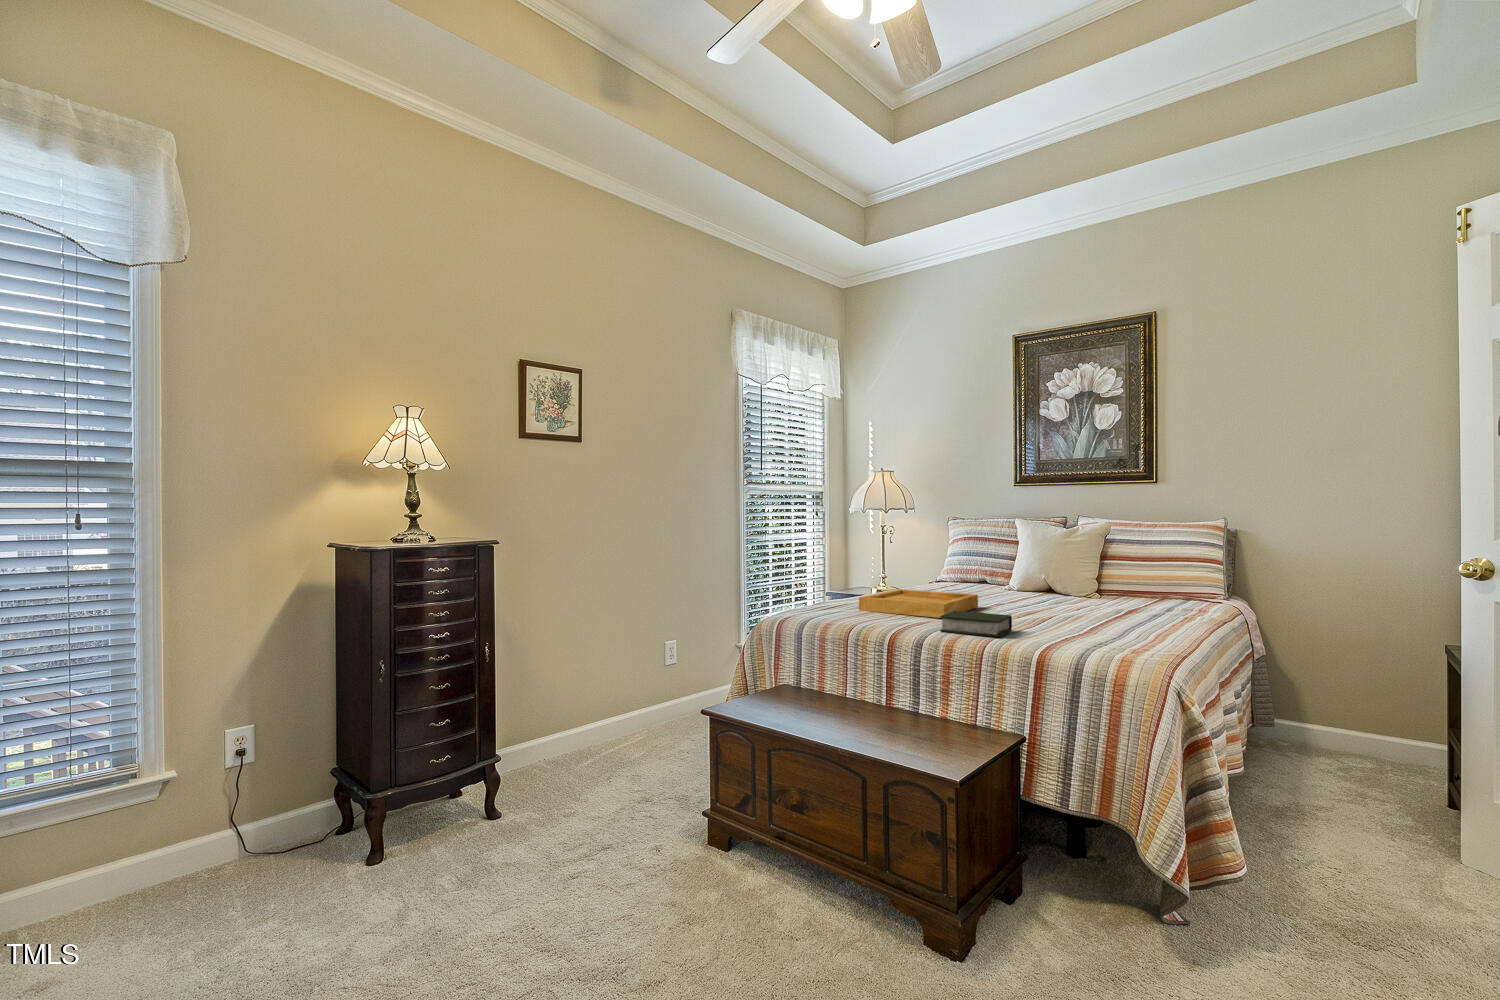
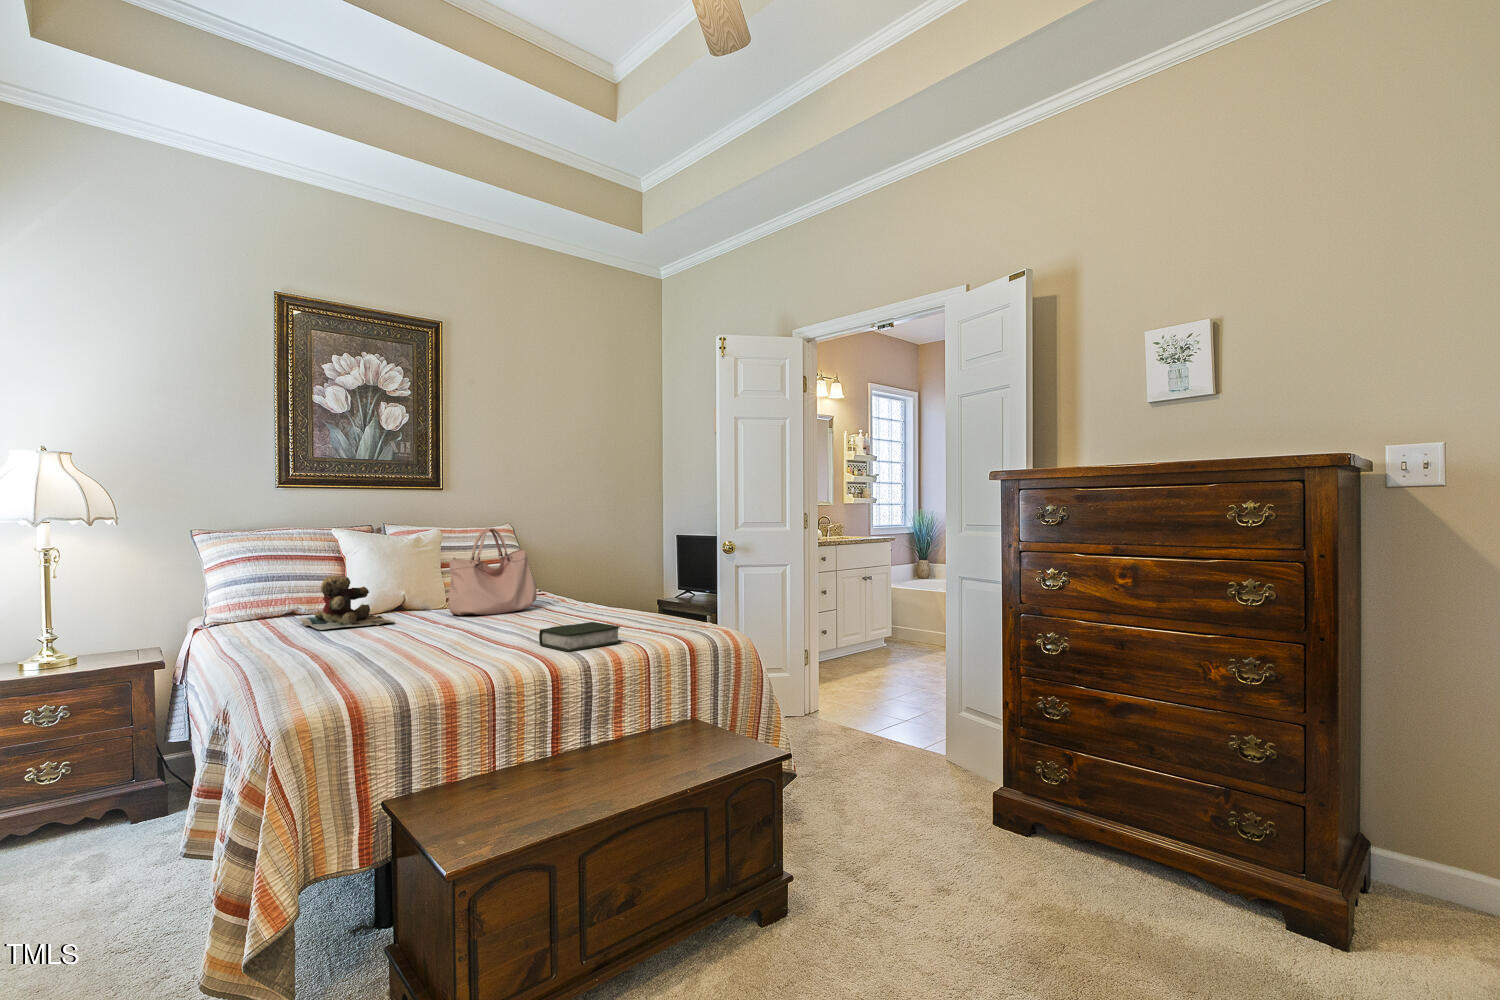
handbag: none [1039,522,1139,606] -> present [448,528,537,615]
teddy bear: none [931,554,1001,596] -> present [299,576,395,630]
tray: present [859,589,978,618] -> none [341,616,503,661]

